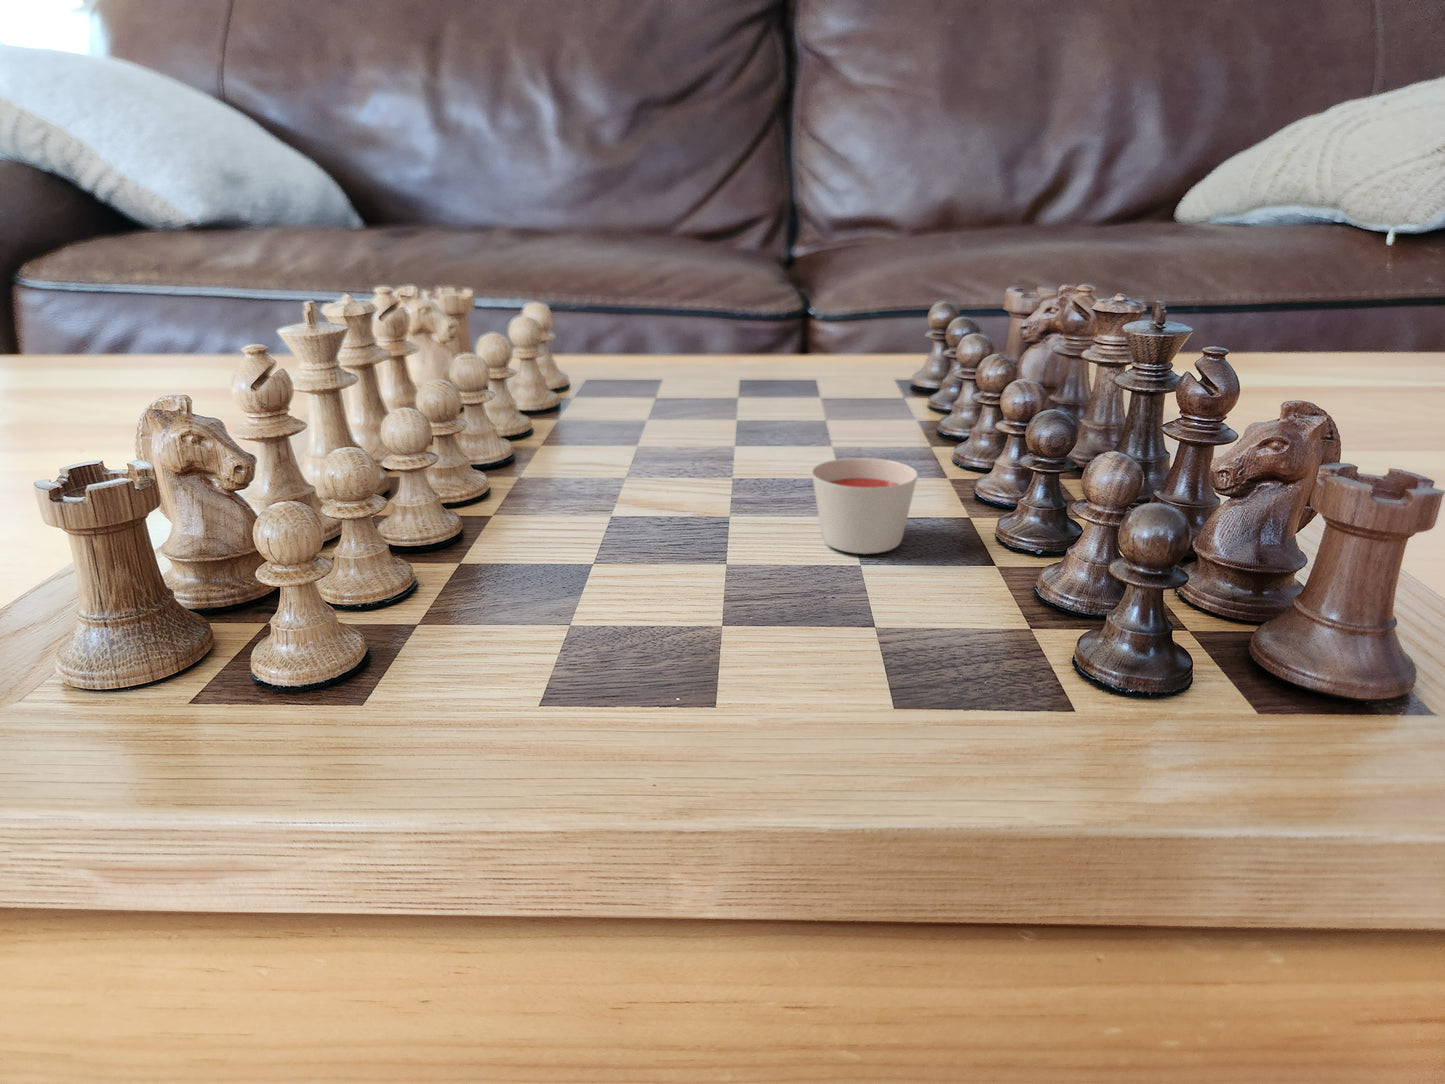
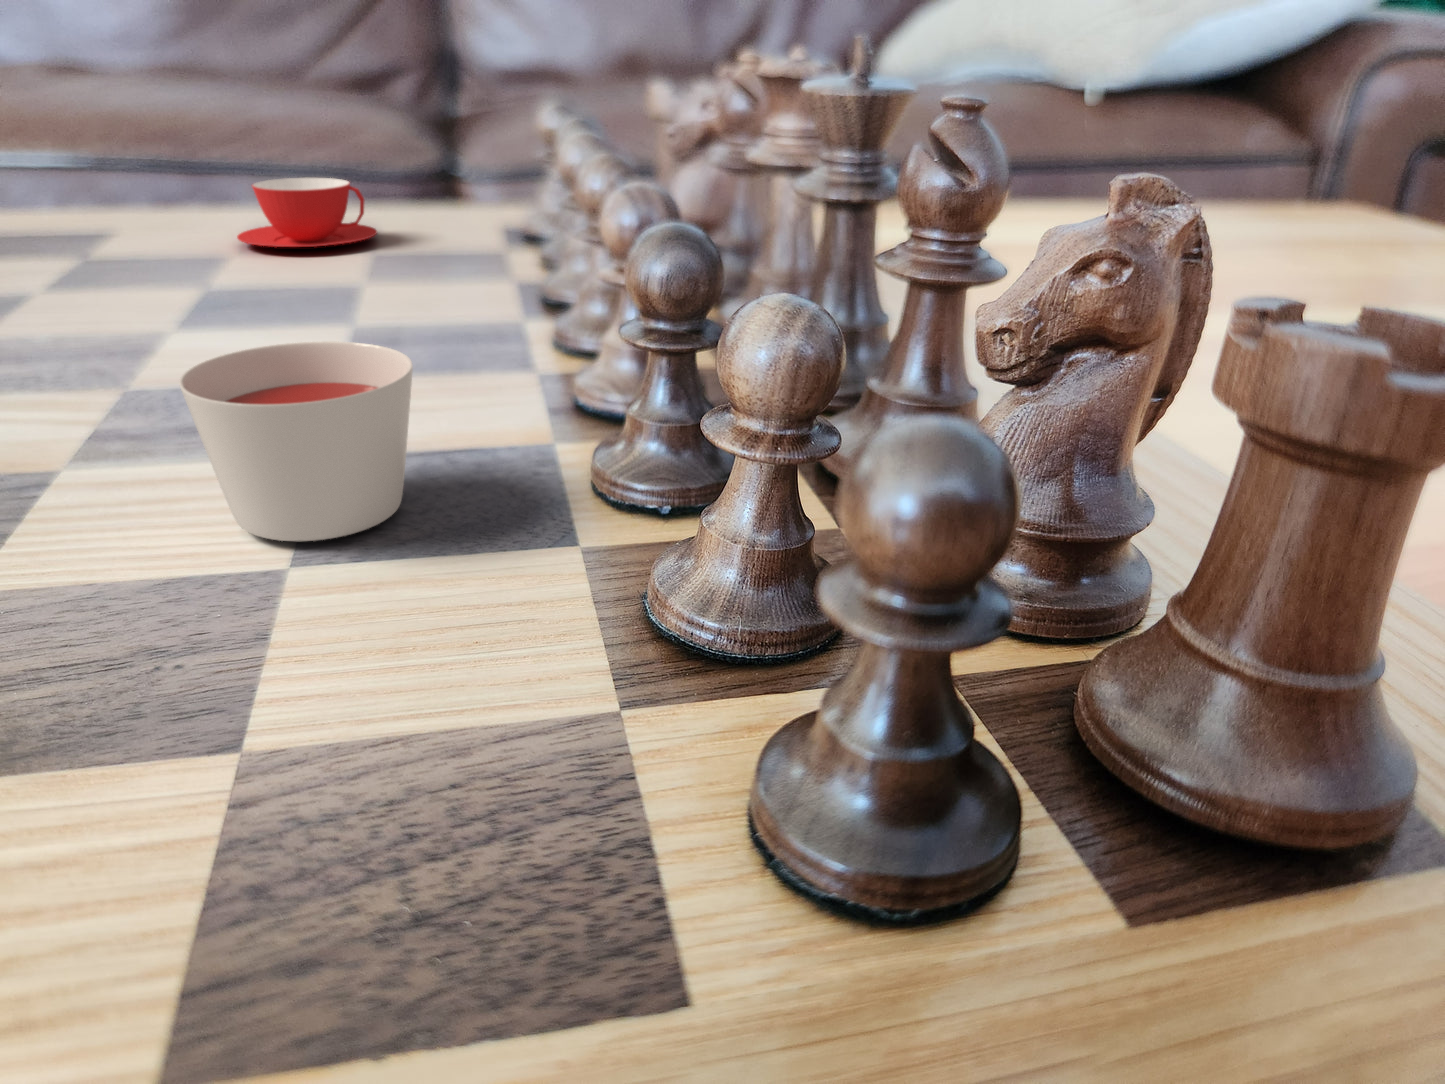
teacup: none [733,347,818,392] -> present [237,178,377,247]

